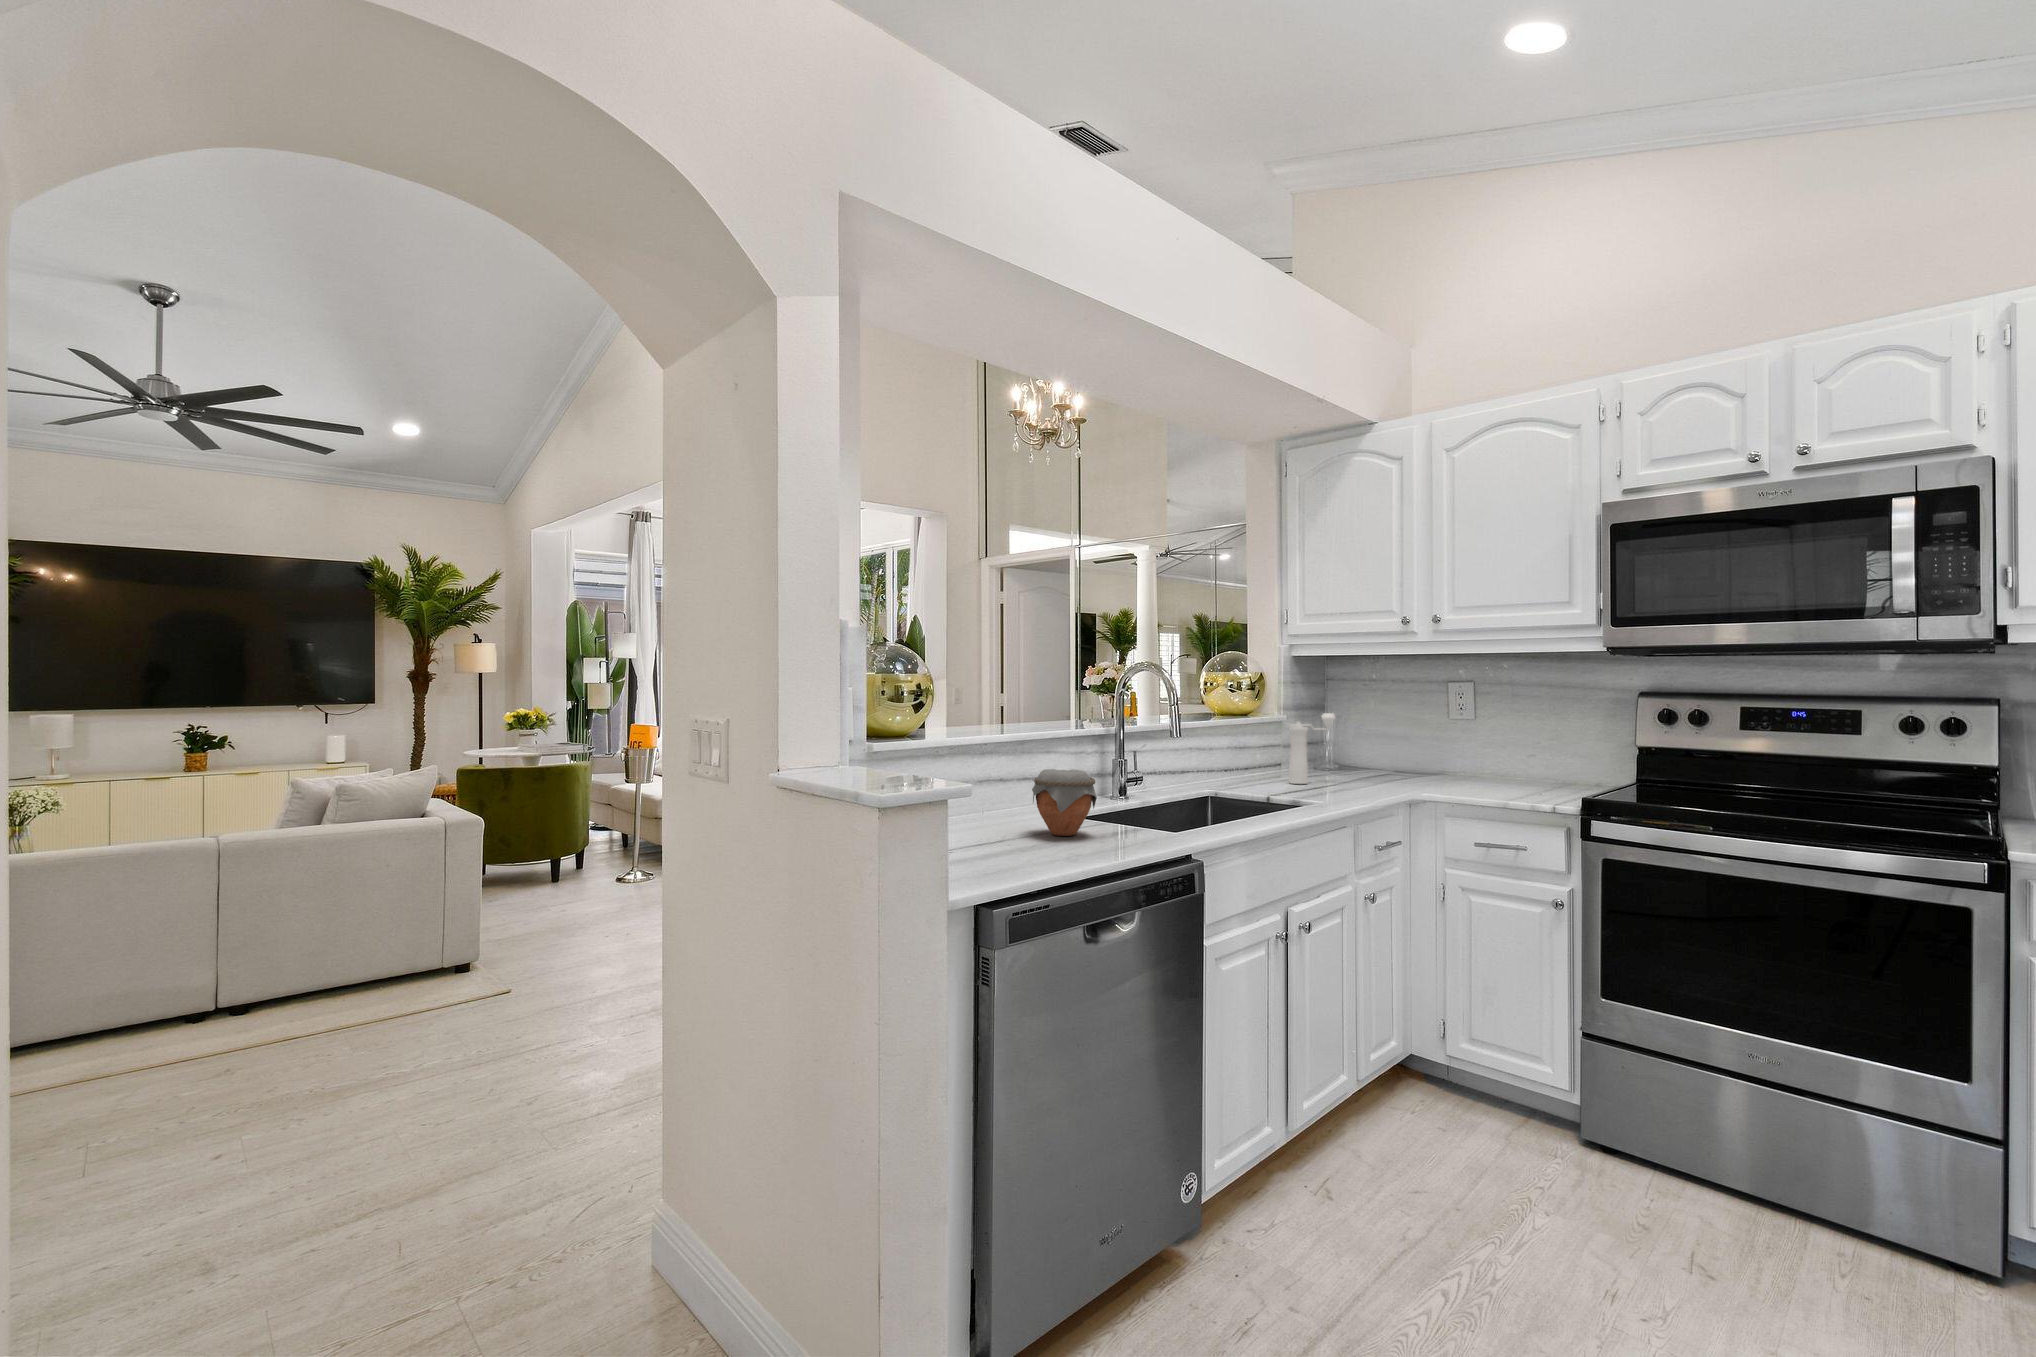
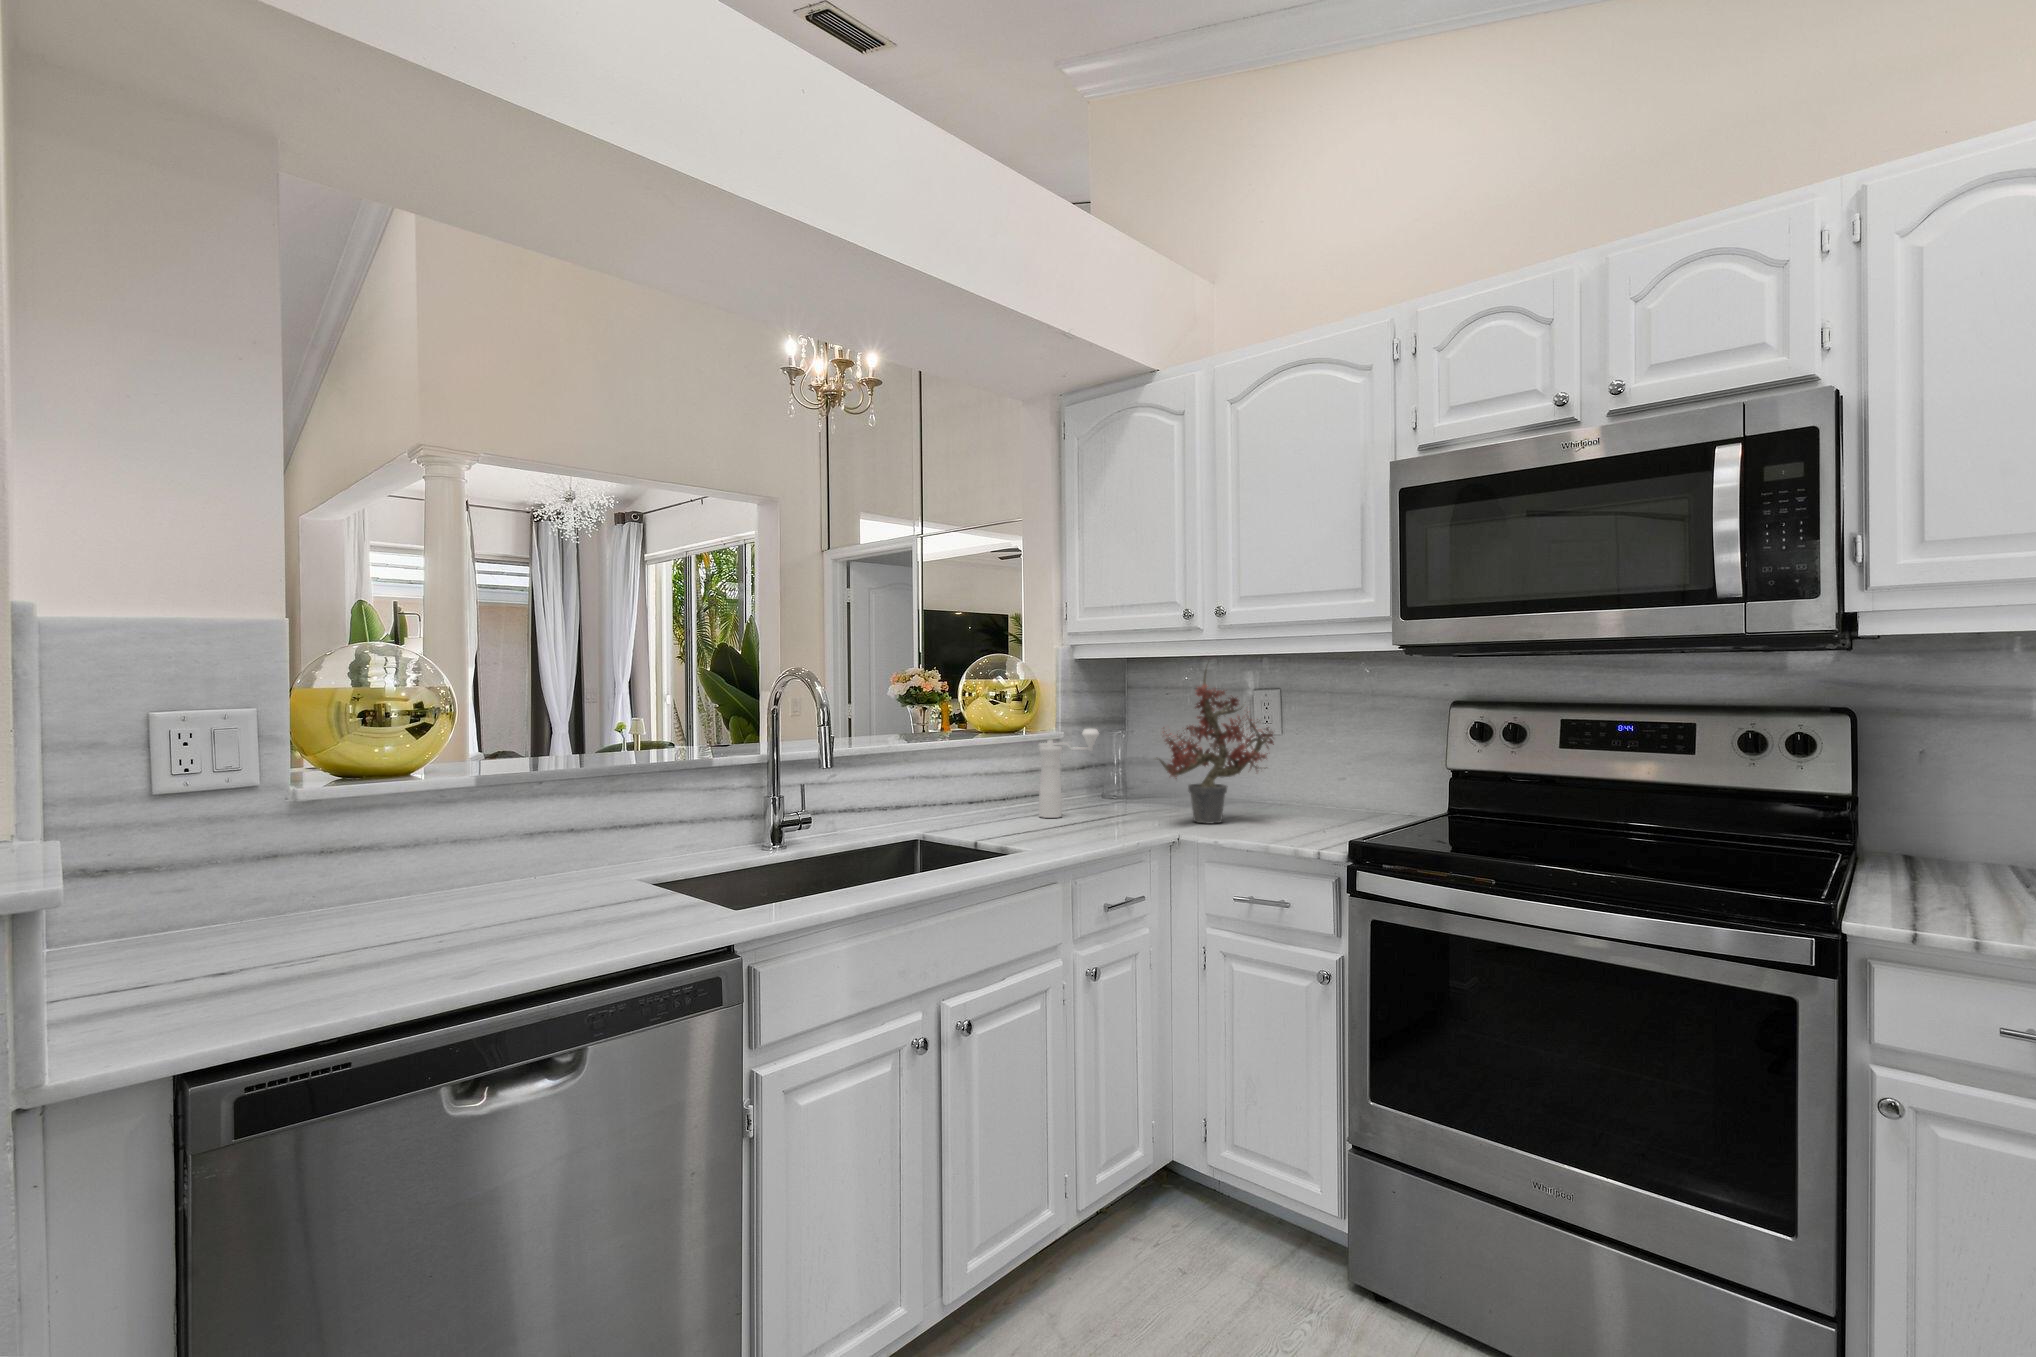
potted plant: none [1397,657,1489,789] -> present [1159,669,1274,824]
jar: present [1032,769,1097,836] -> none [509,825,614,923]

